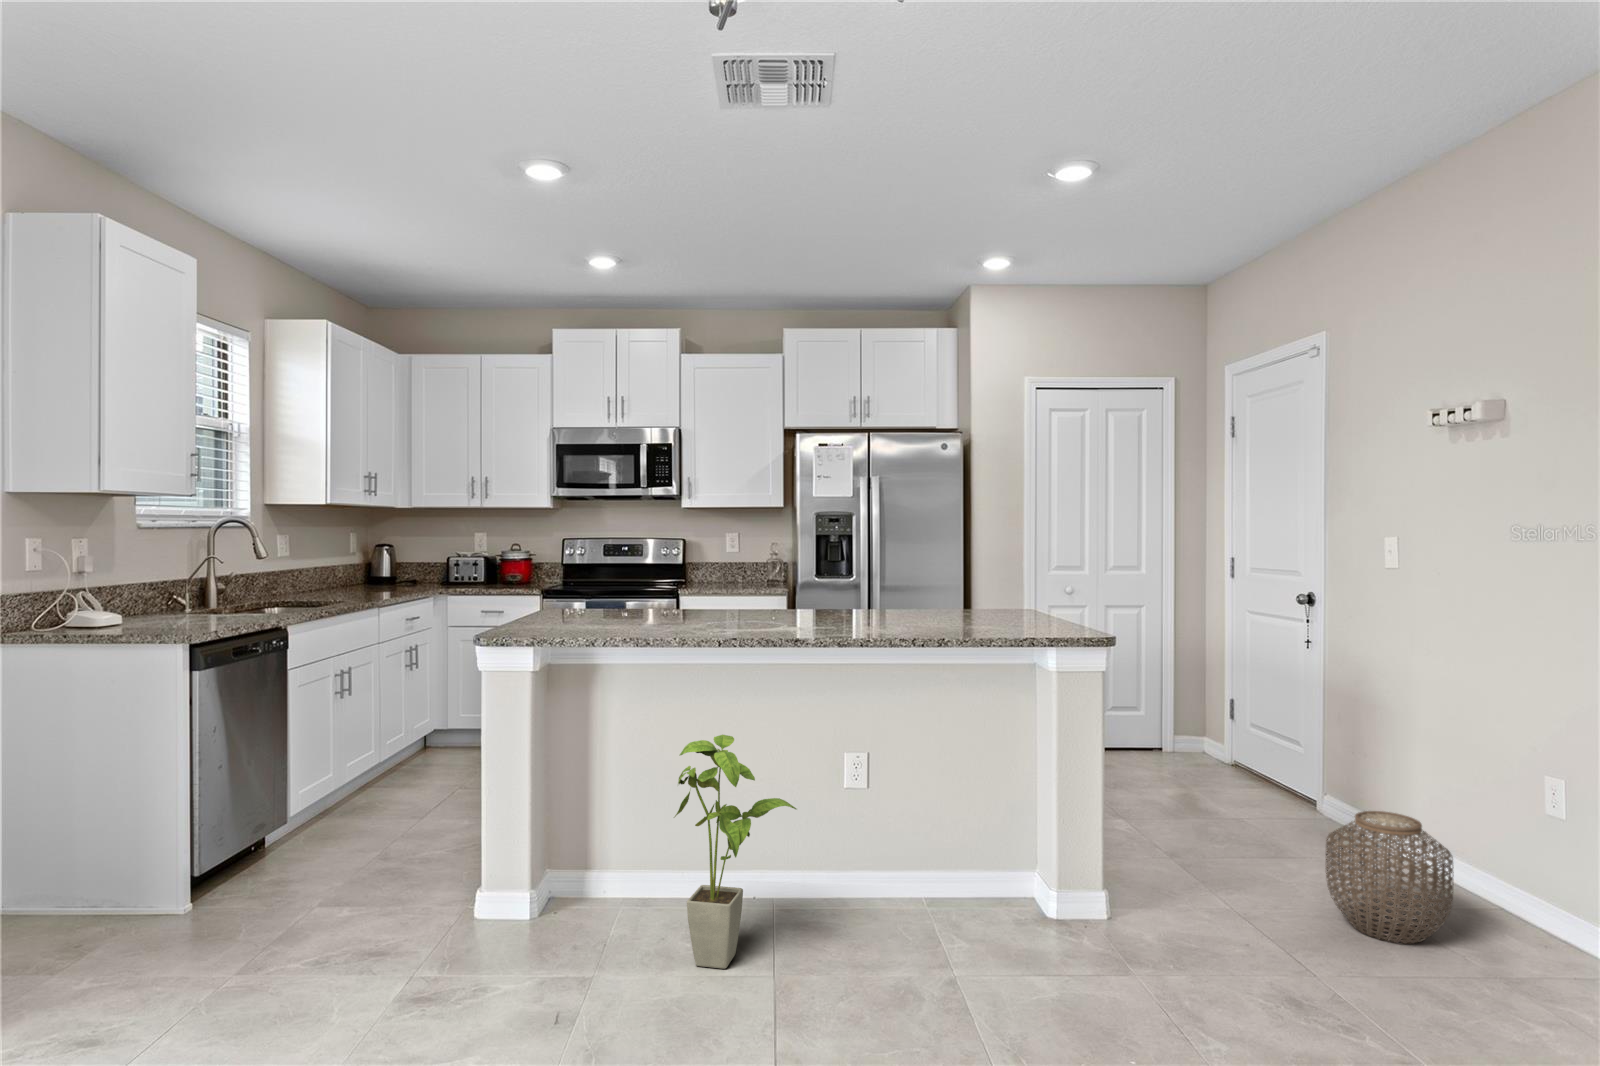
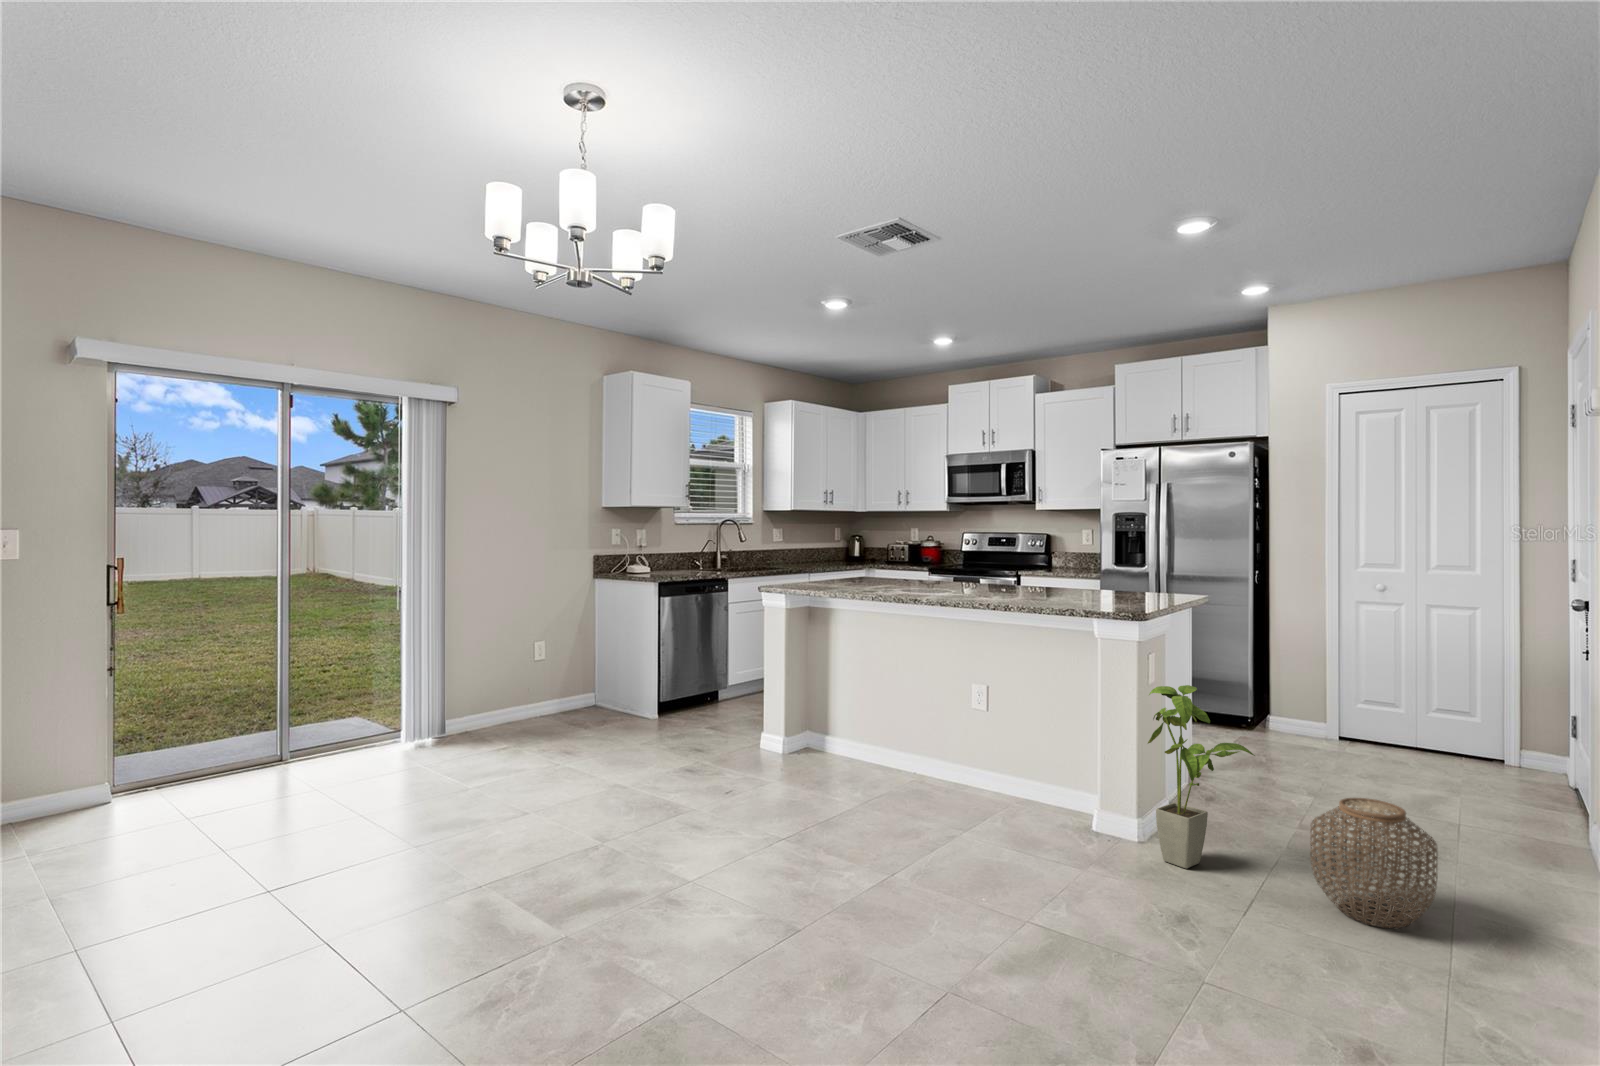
house plant: present [675,735,796,969] -> present [1148,685,1255,869]

